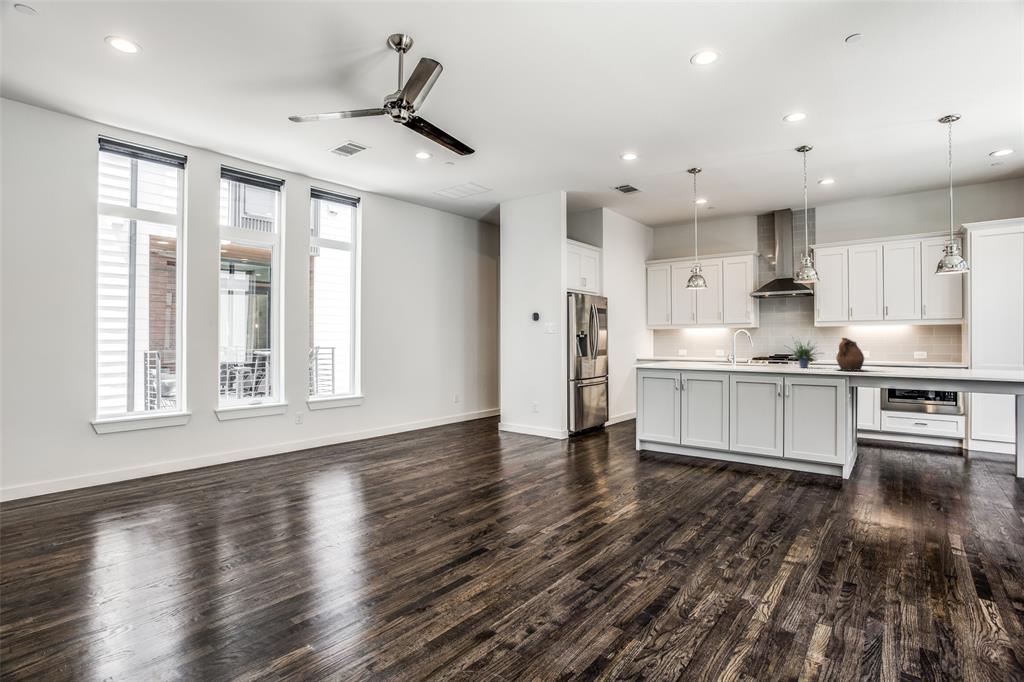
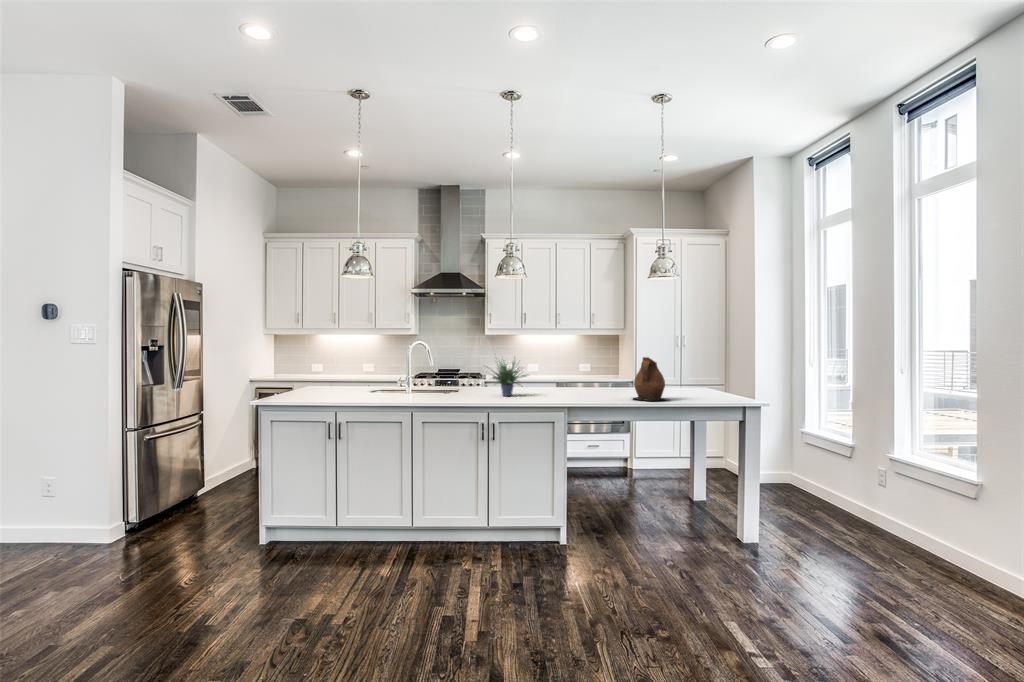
ceramic pitcher: present [836,338,864,371] -> present [633,357,668,401]

